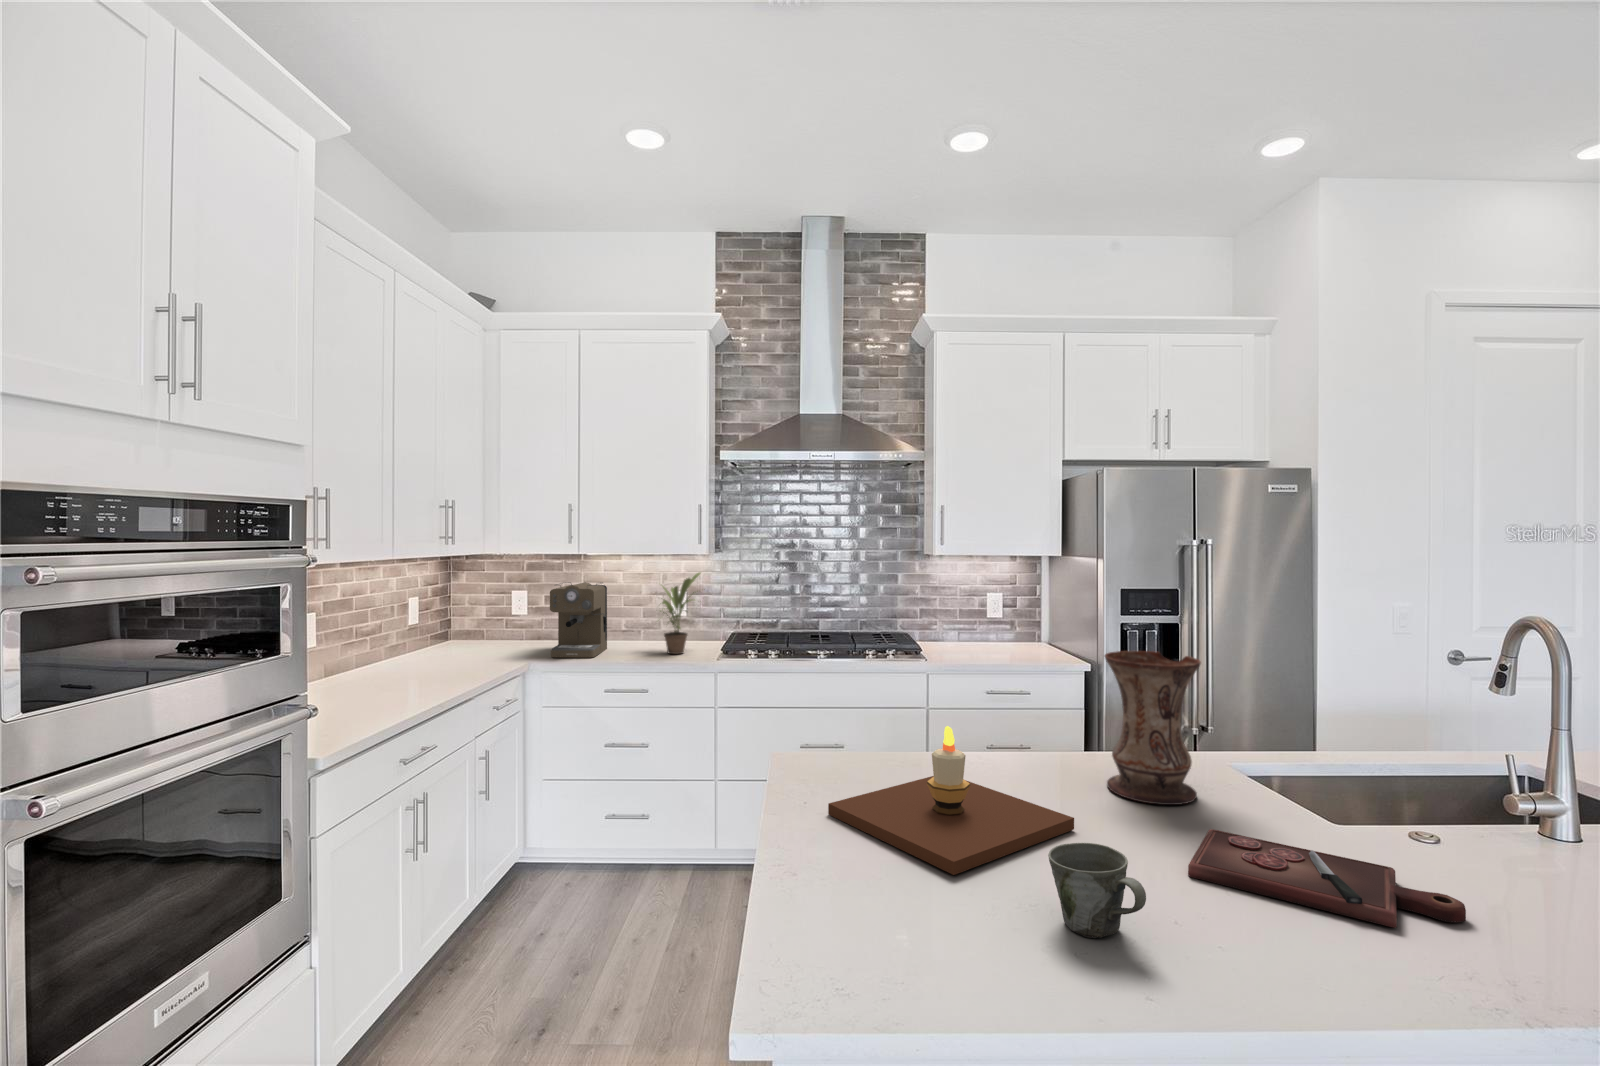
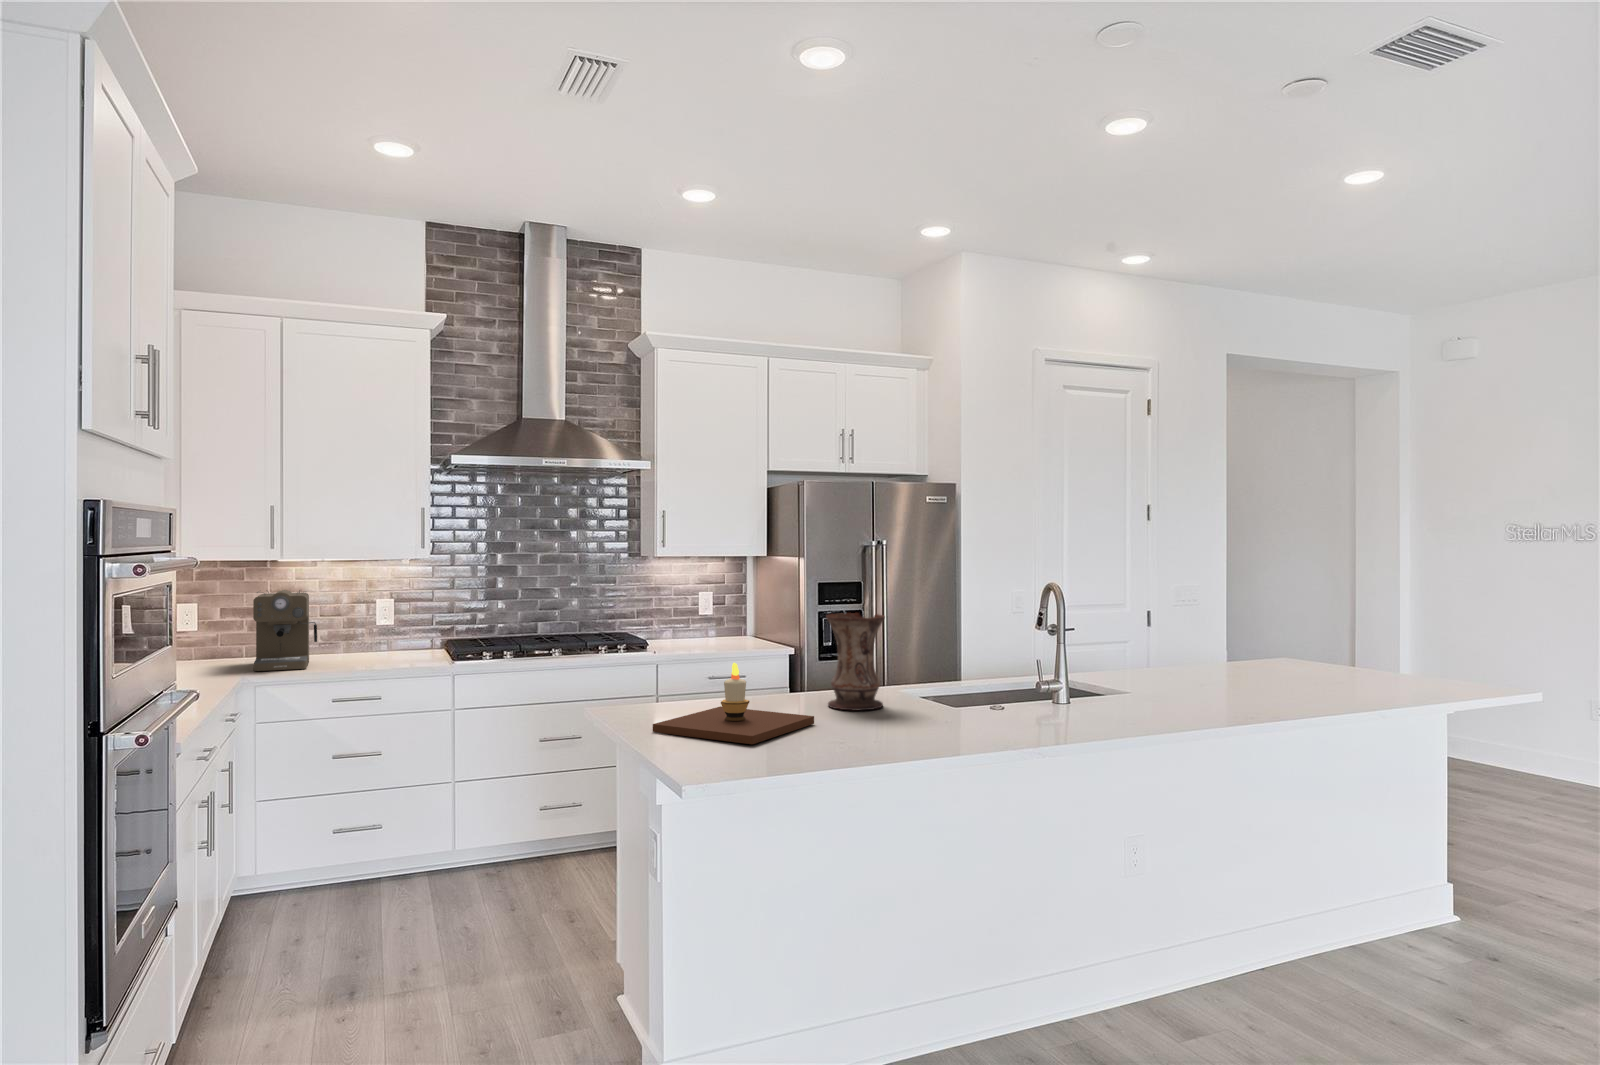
potted plant: present [661,573,700,654] -> none [370,577,429,662]
cutting board: present [1188,829,1466,928] -> none [882,714,1012,738]
mug: present [1048,843,1146,938] -> none [812,710,864,756]

